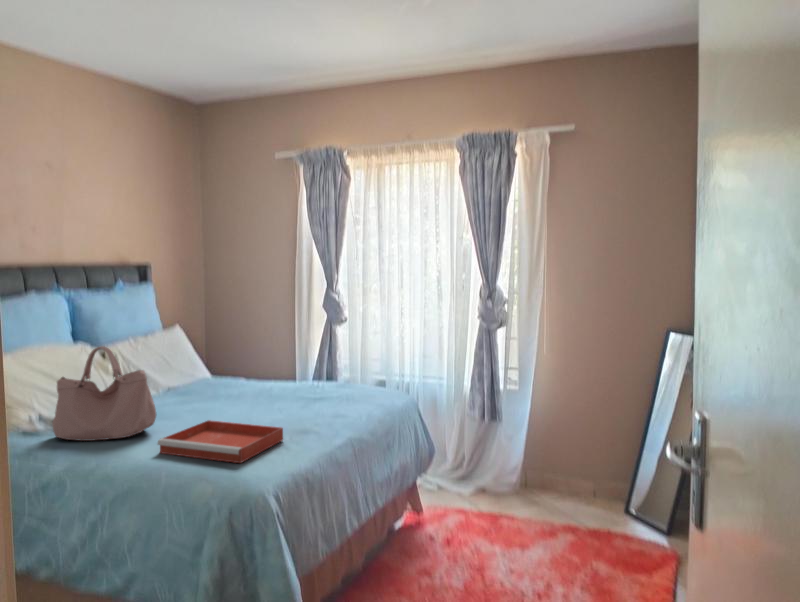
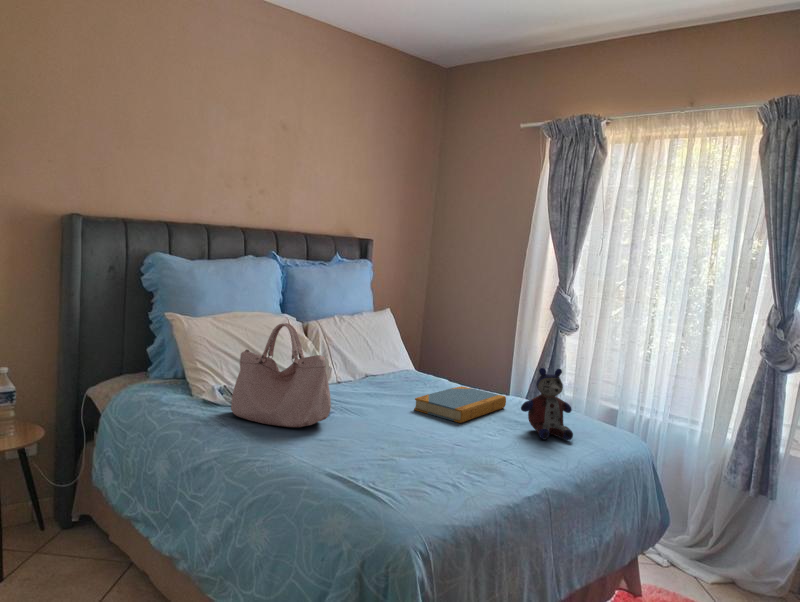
stuffed bear: none [317,351,360,408] -> present [521,368,573,440]
book: none [226,381,301,408] -> present [414,386,506,423]
tray: present [158,420,283,463] -> none [318,426,463,493]

